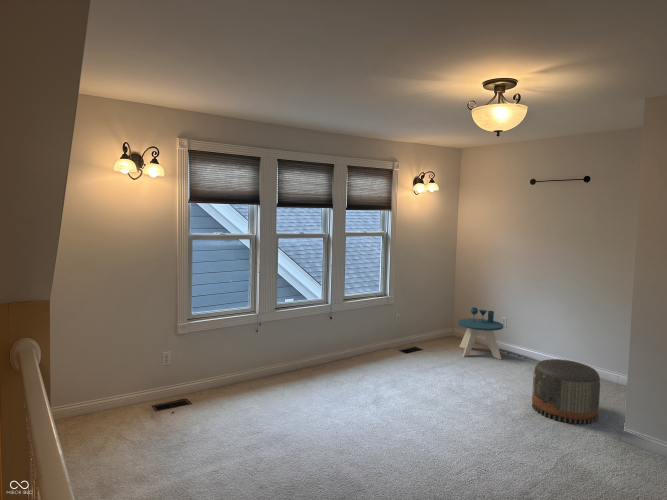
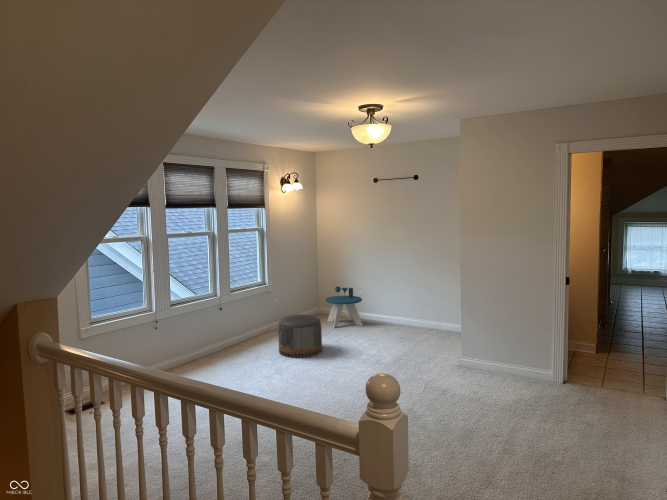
pouf: present [532,359,600,424] -> present [278,314,322,358]

